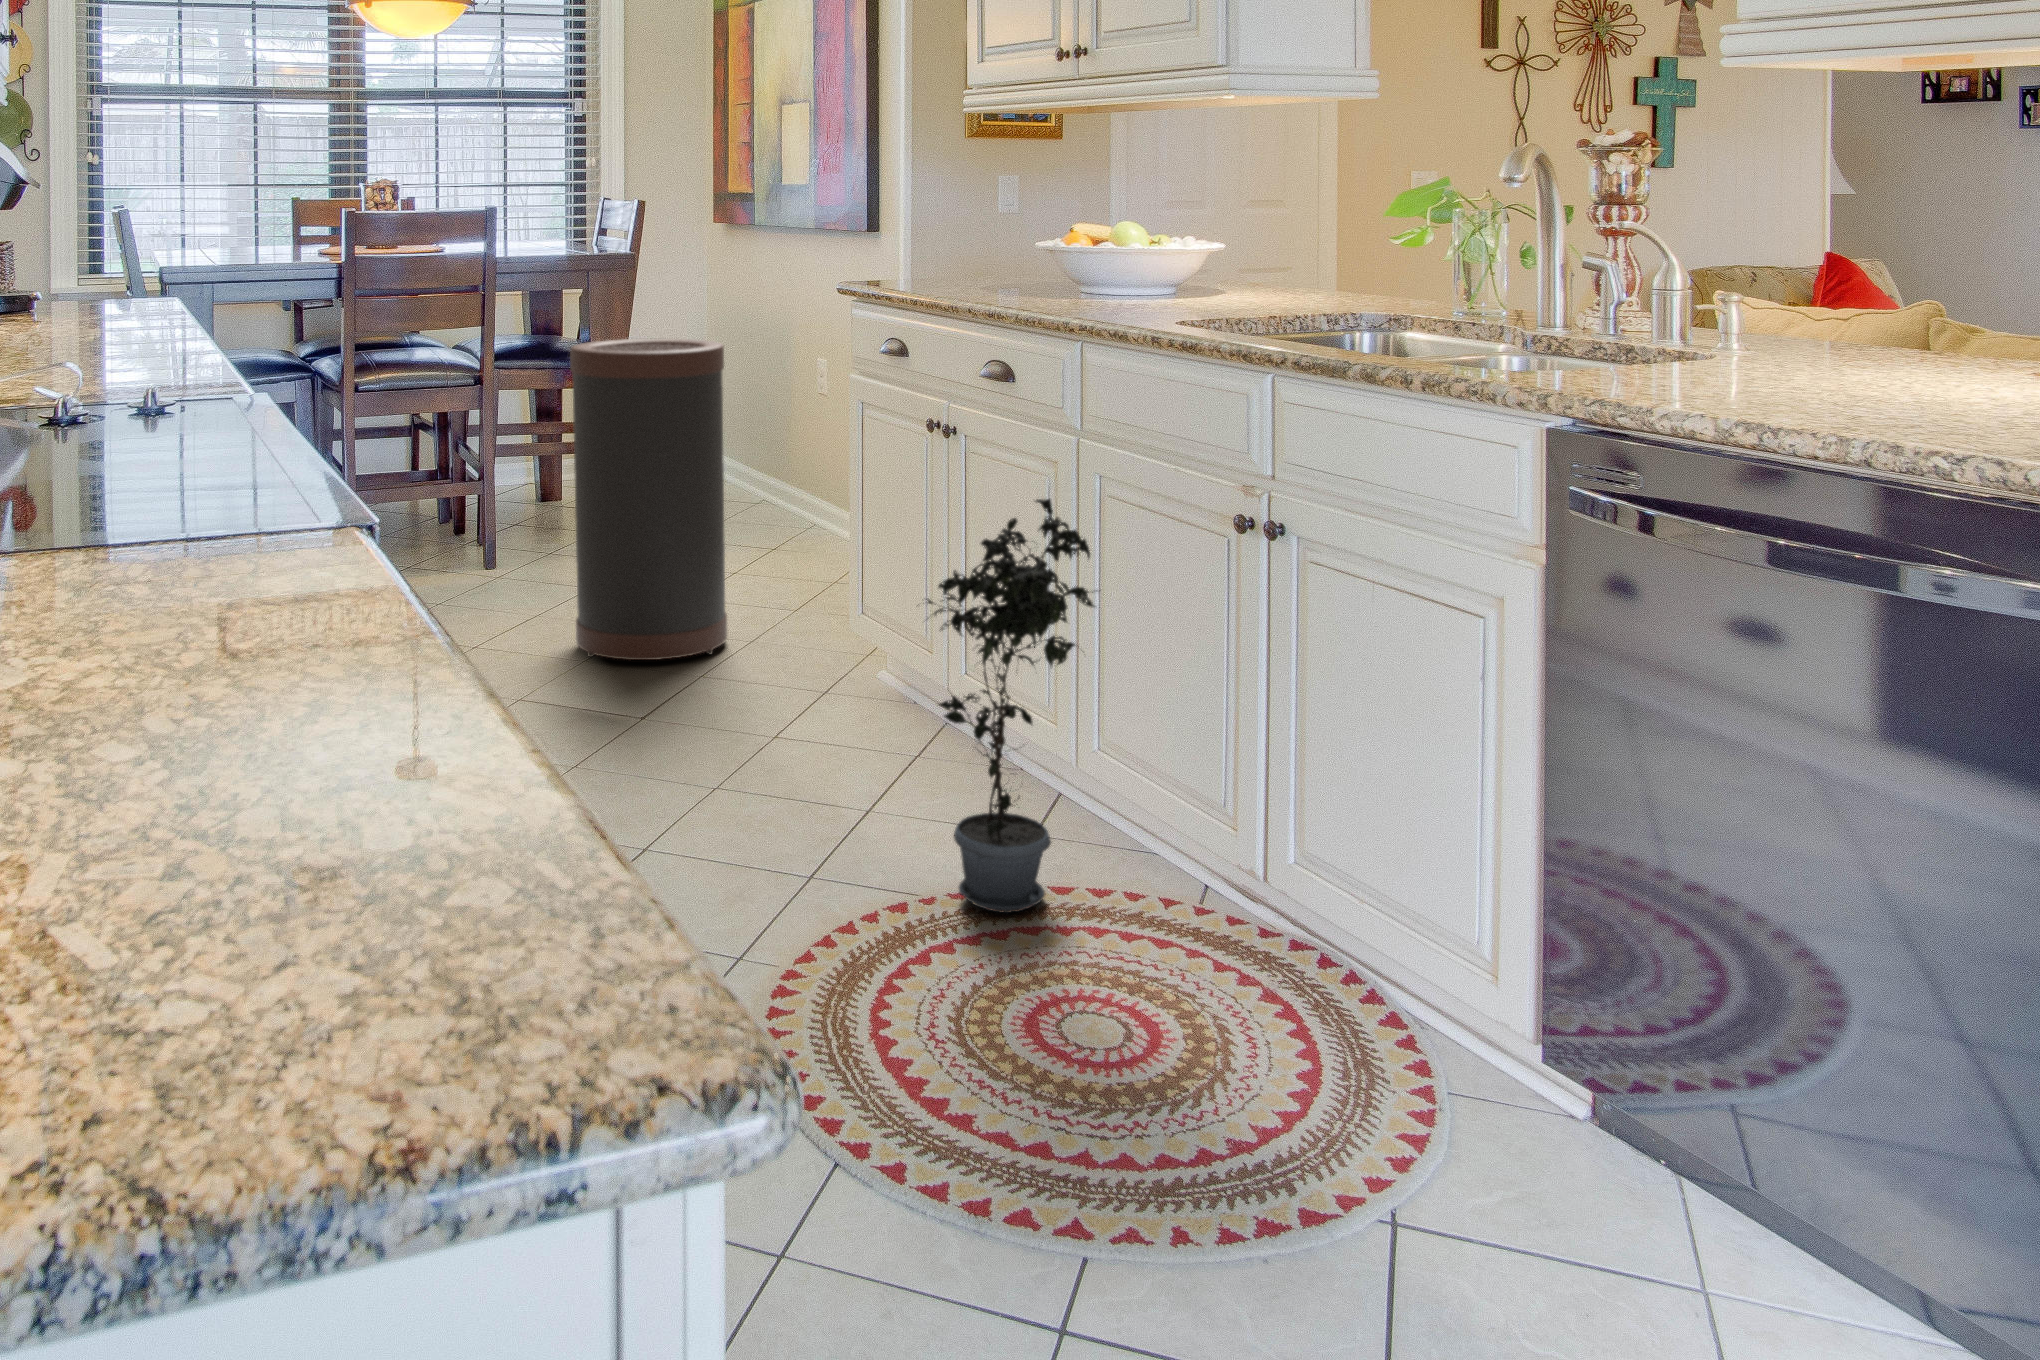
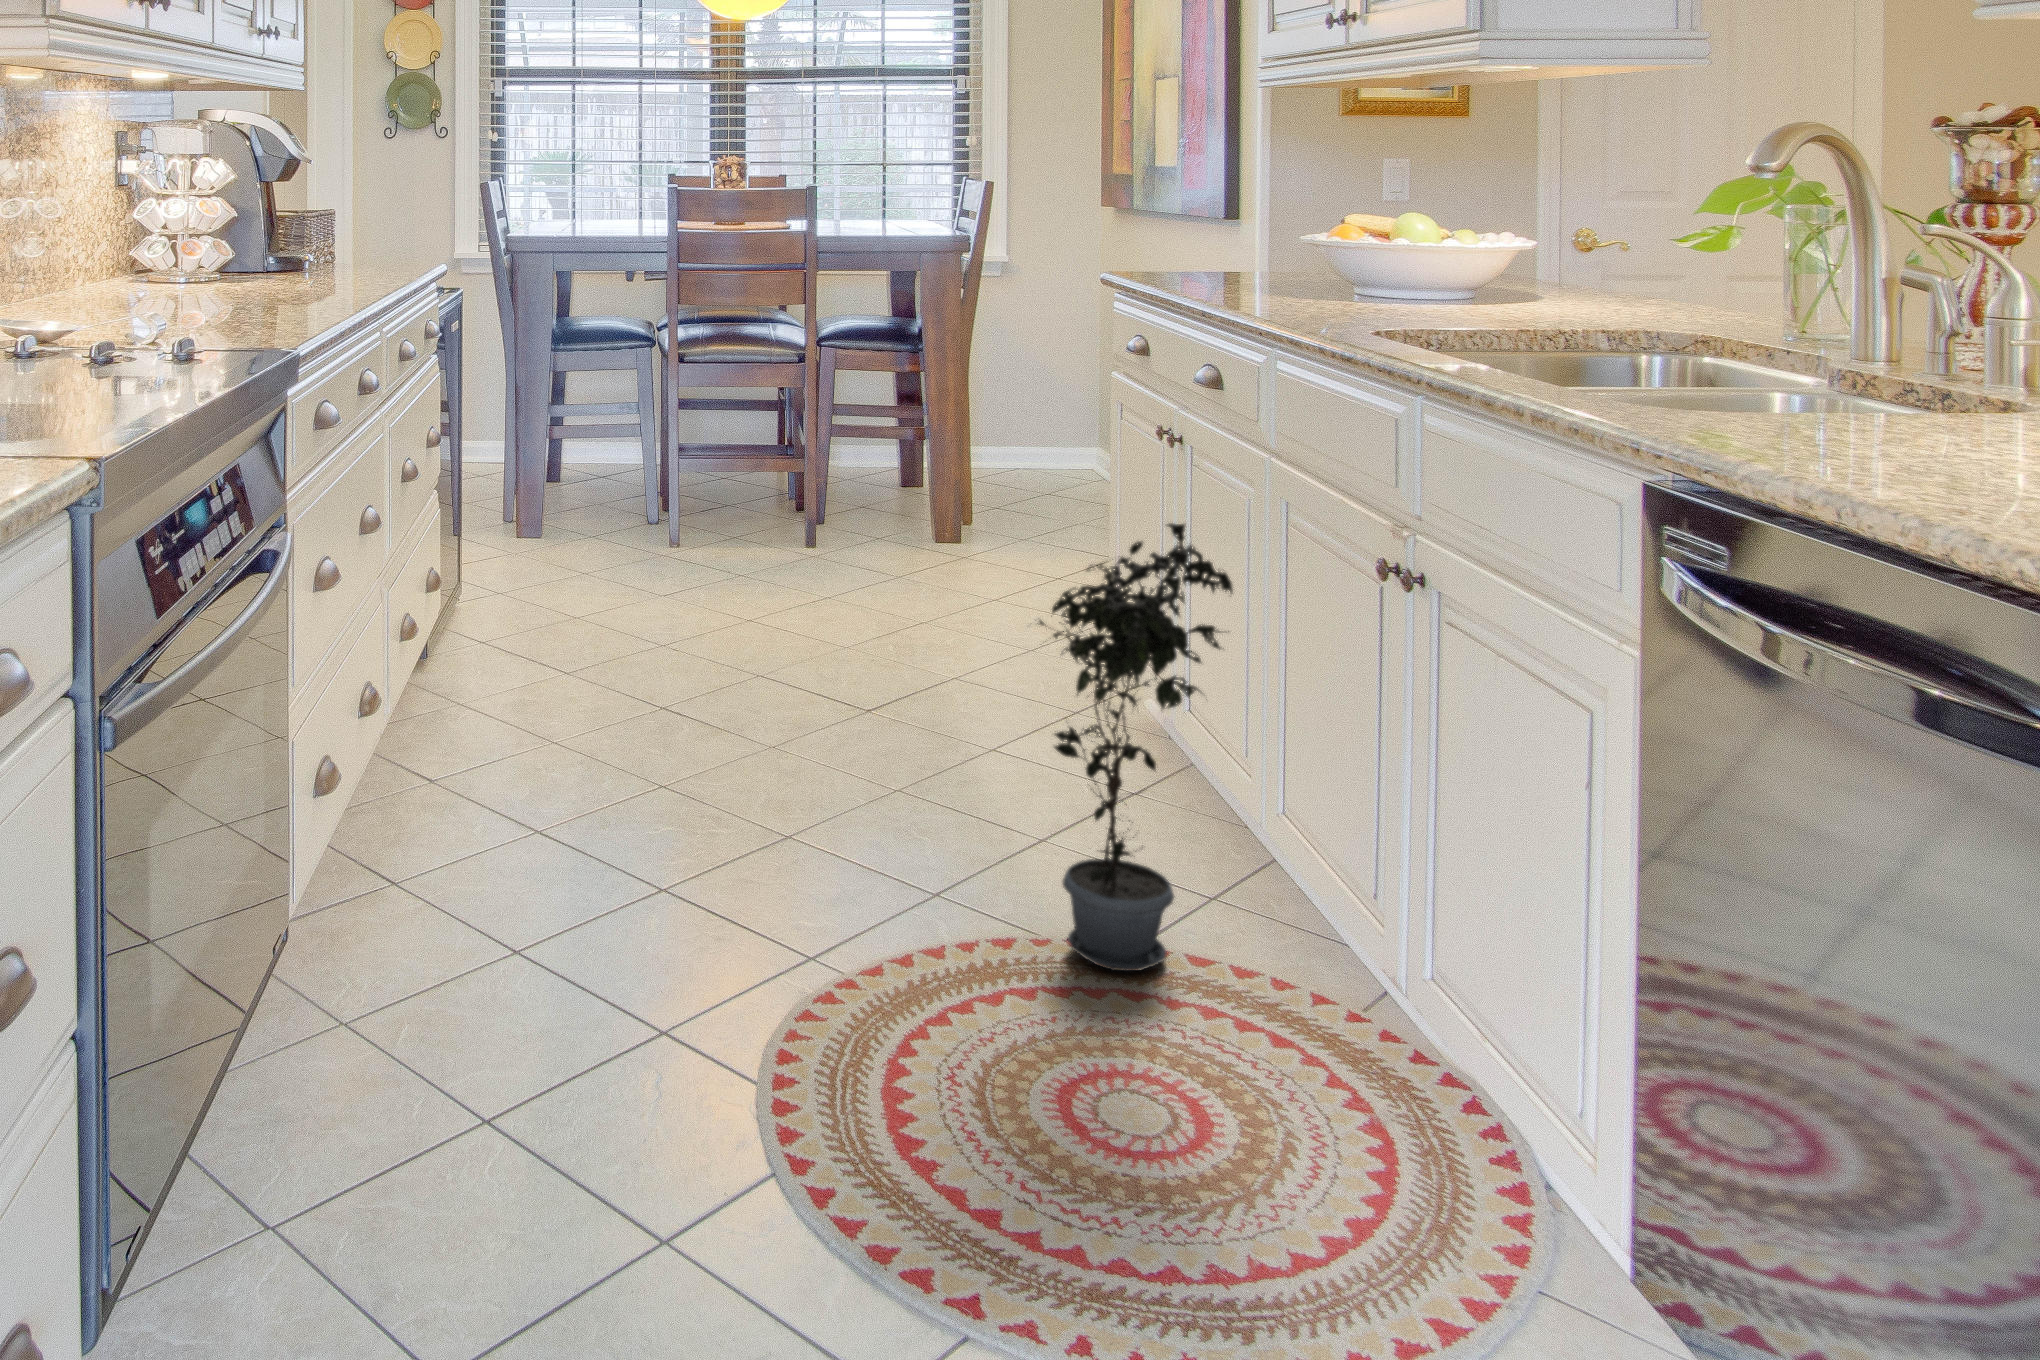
trash can: present [570,339,727,660] -> none [835,325,996,654]

